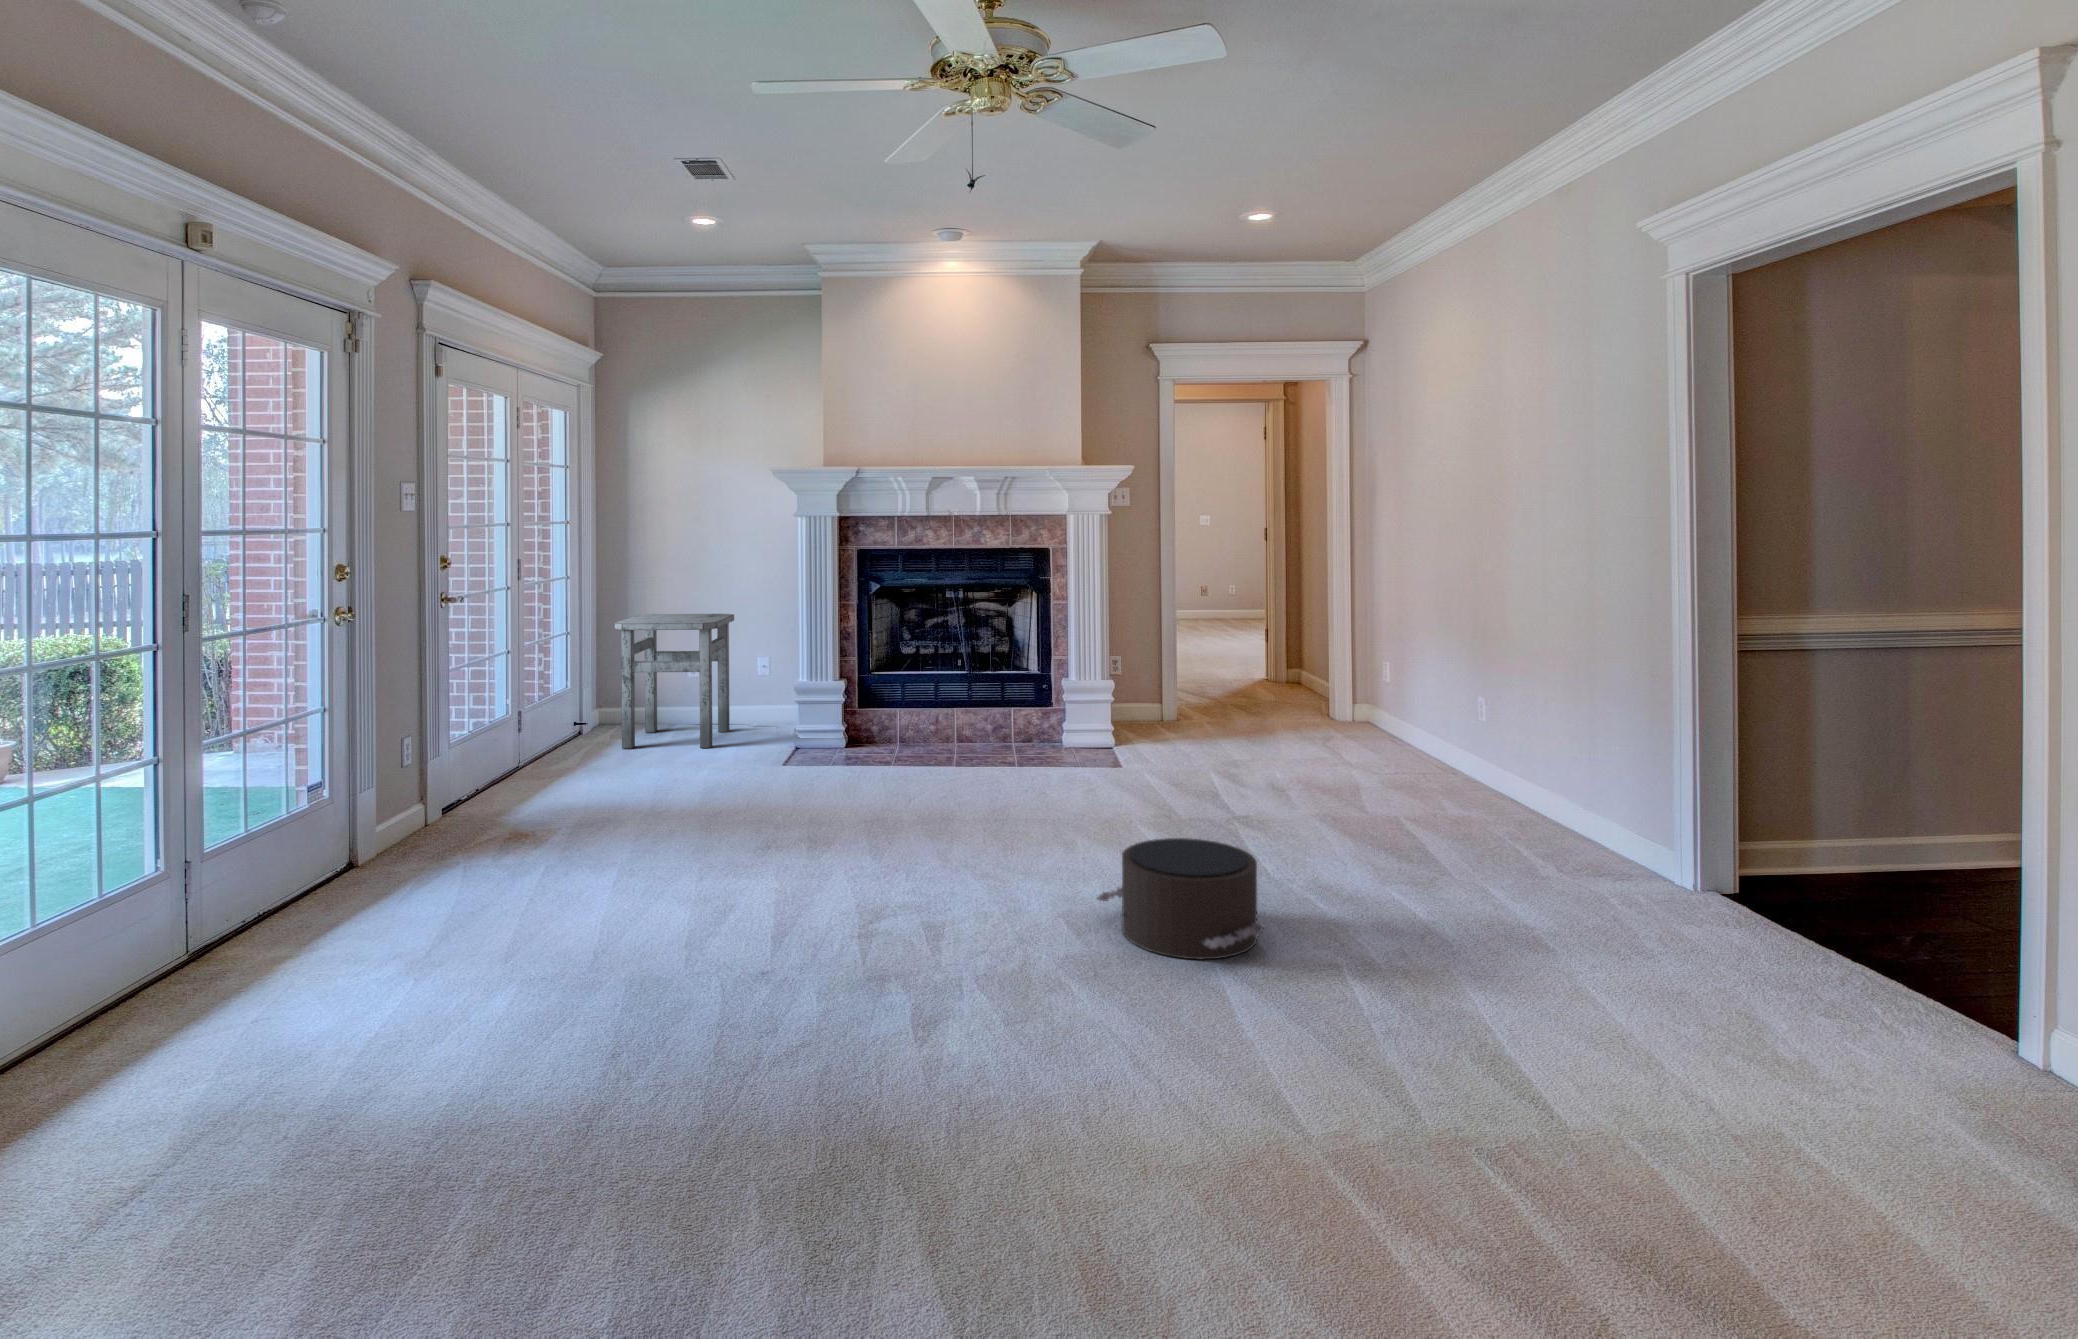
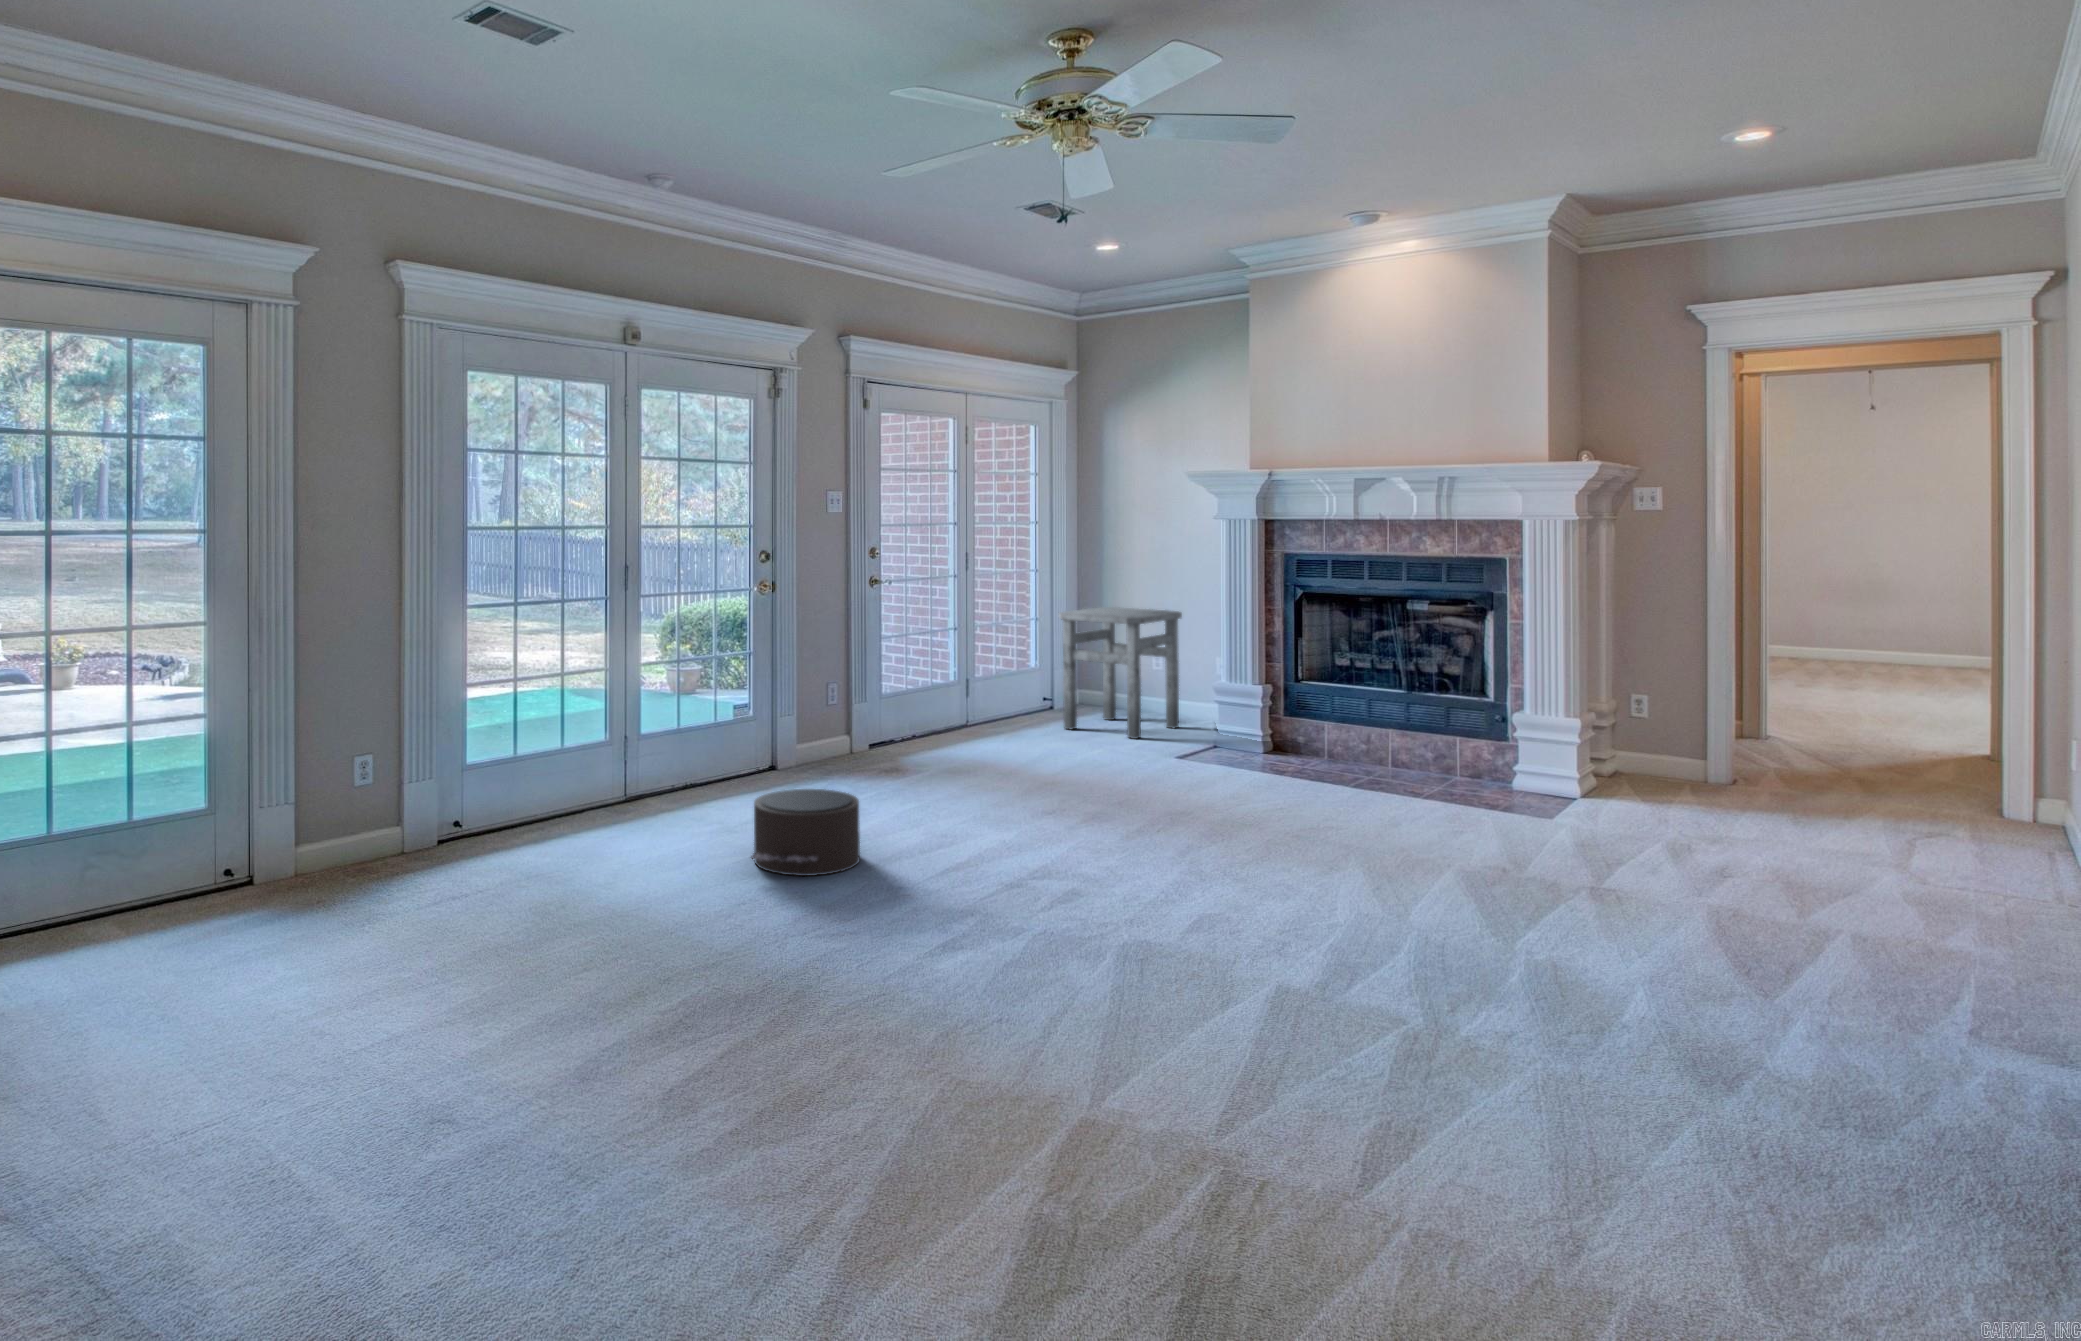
pouf: present [1097,838,1268,959] -> present [751,789,860,876]

